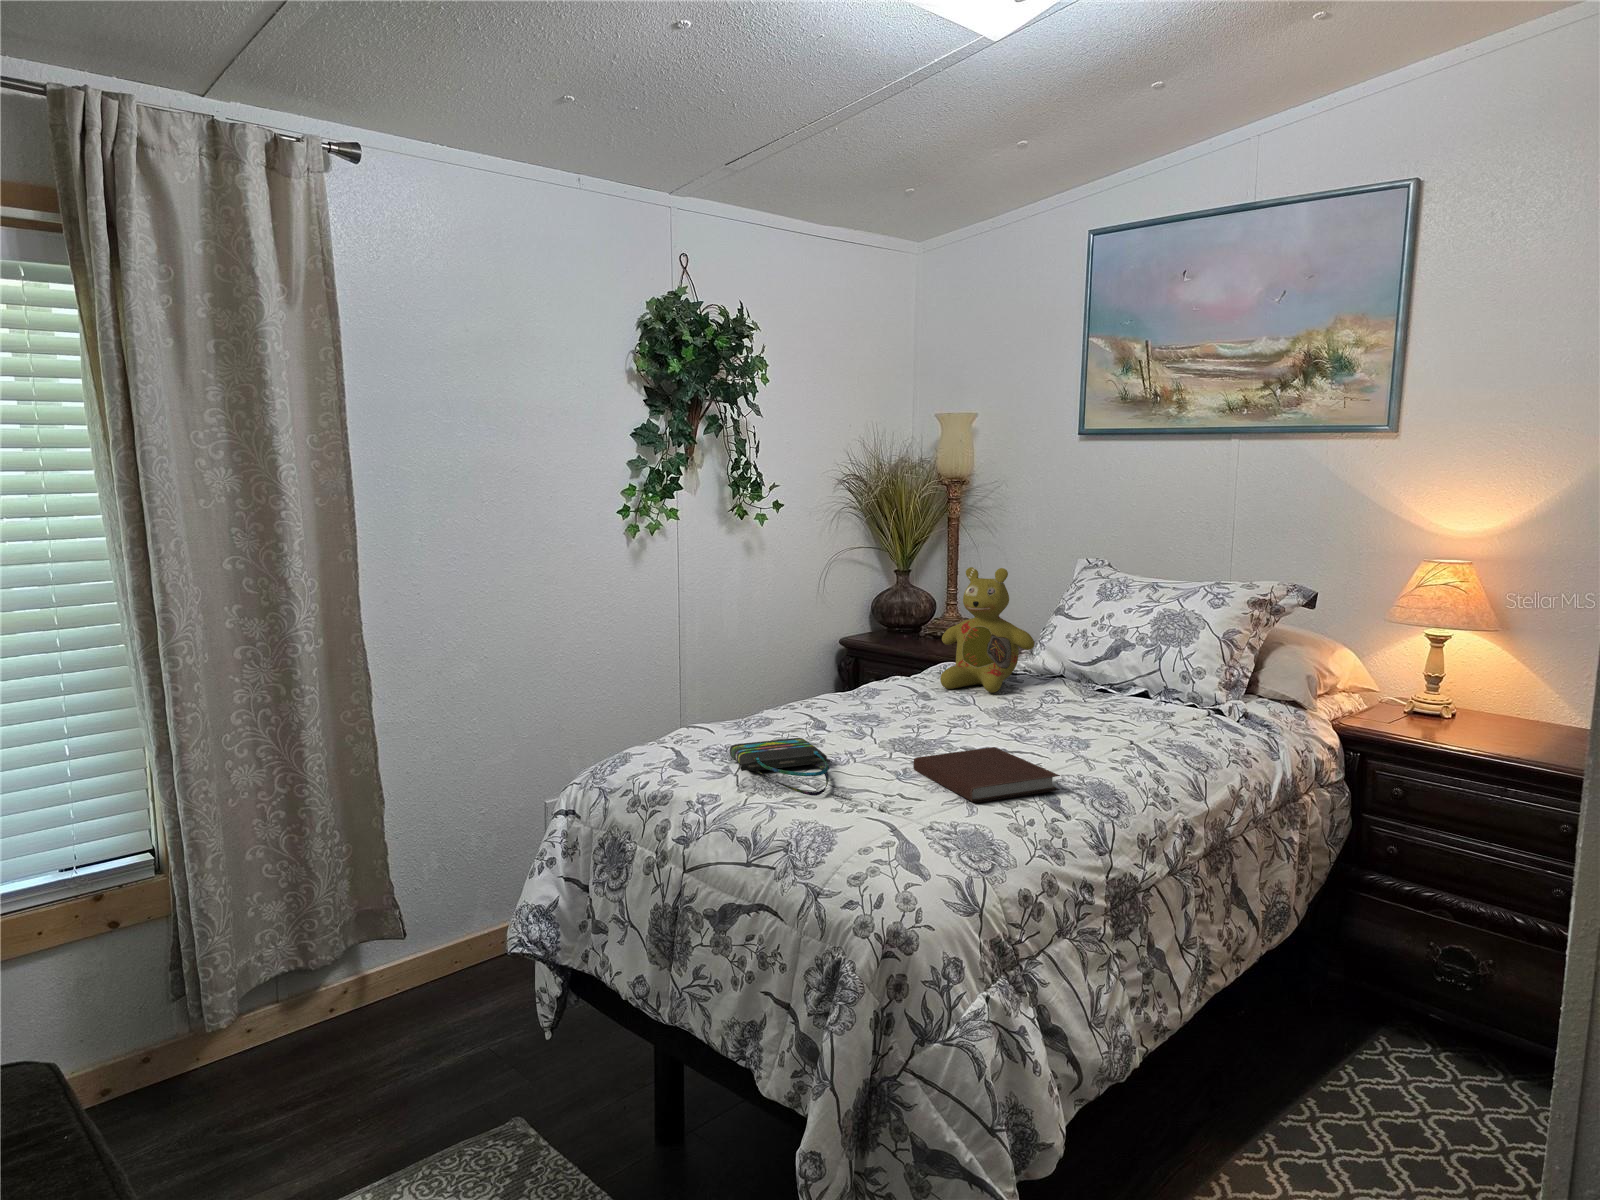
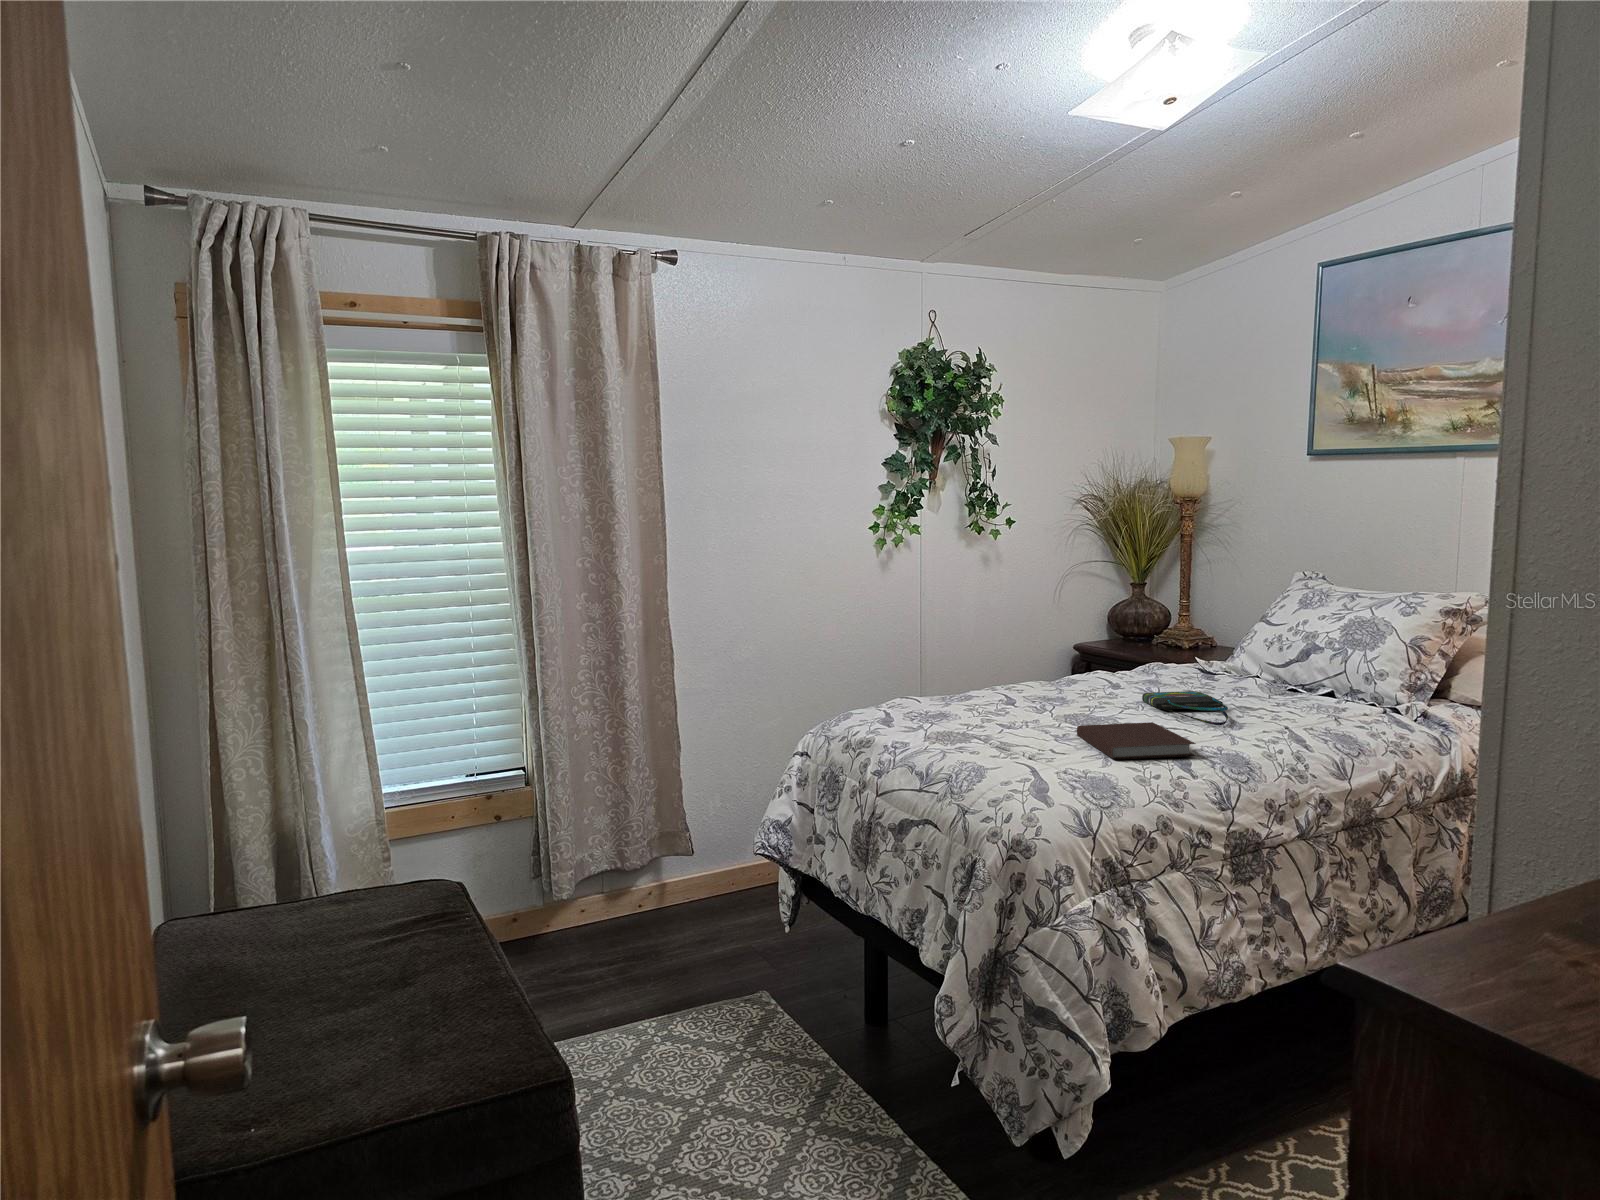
stuffed bear: present [940,567,1035,693] -> none [1137,576,1228,686]
tote bag: present [730,738,830,796] -> present [1142,691,1228,725]

